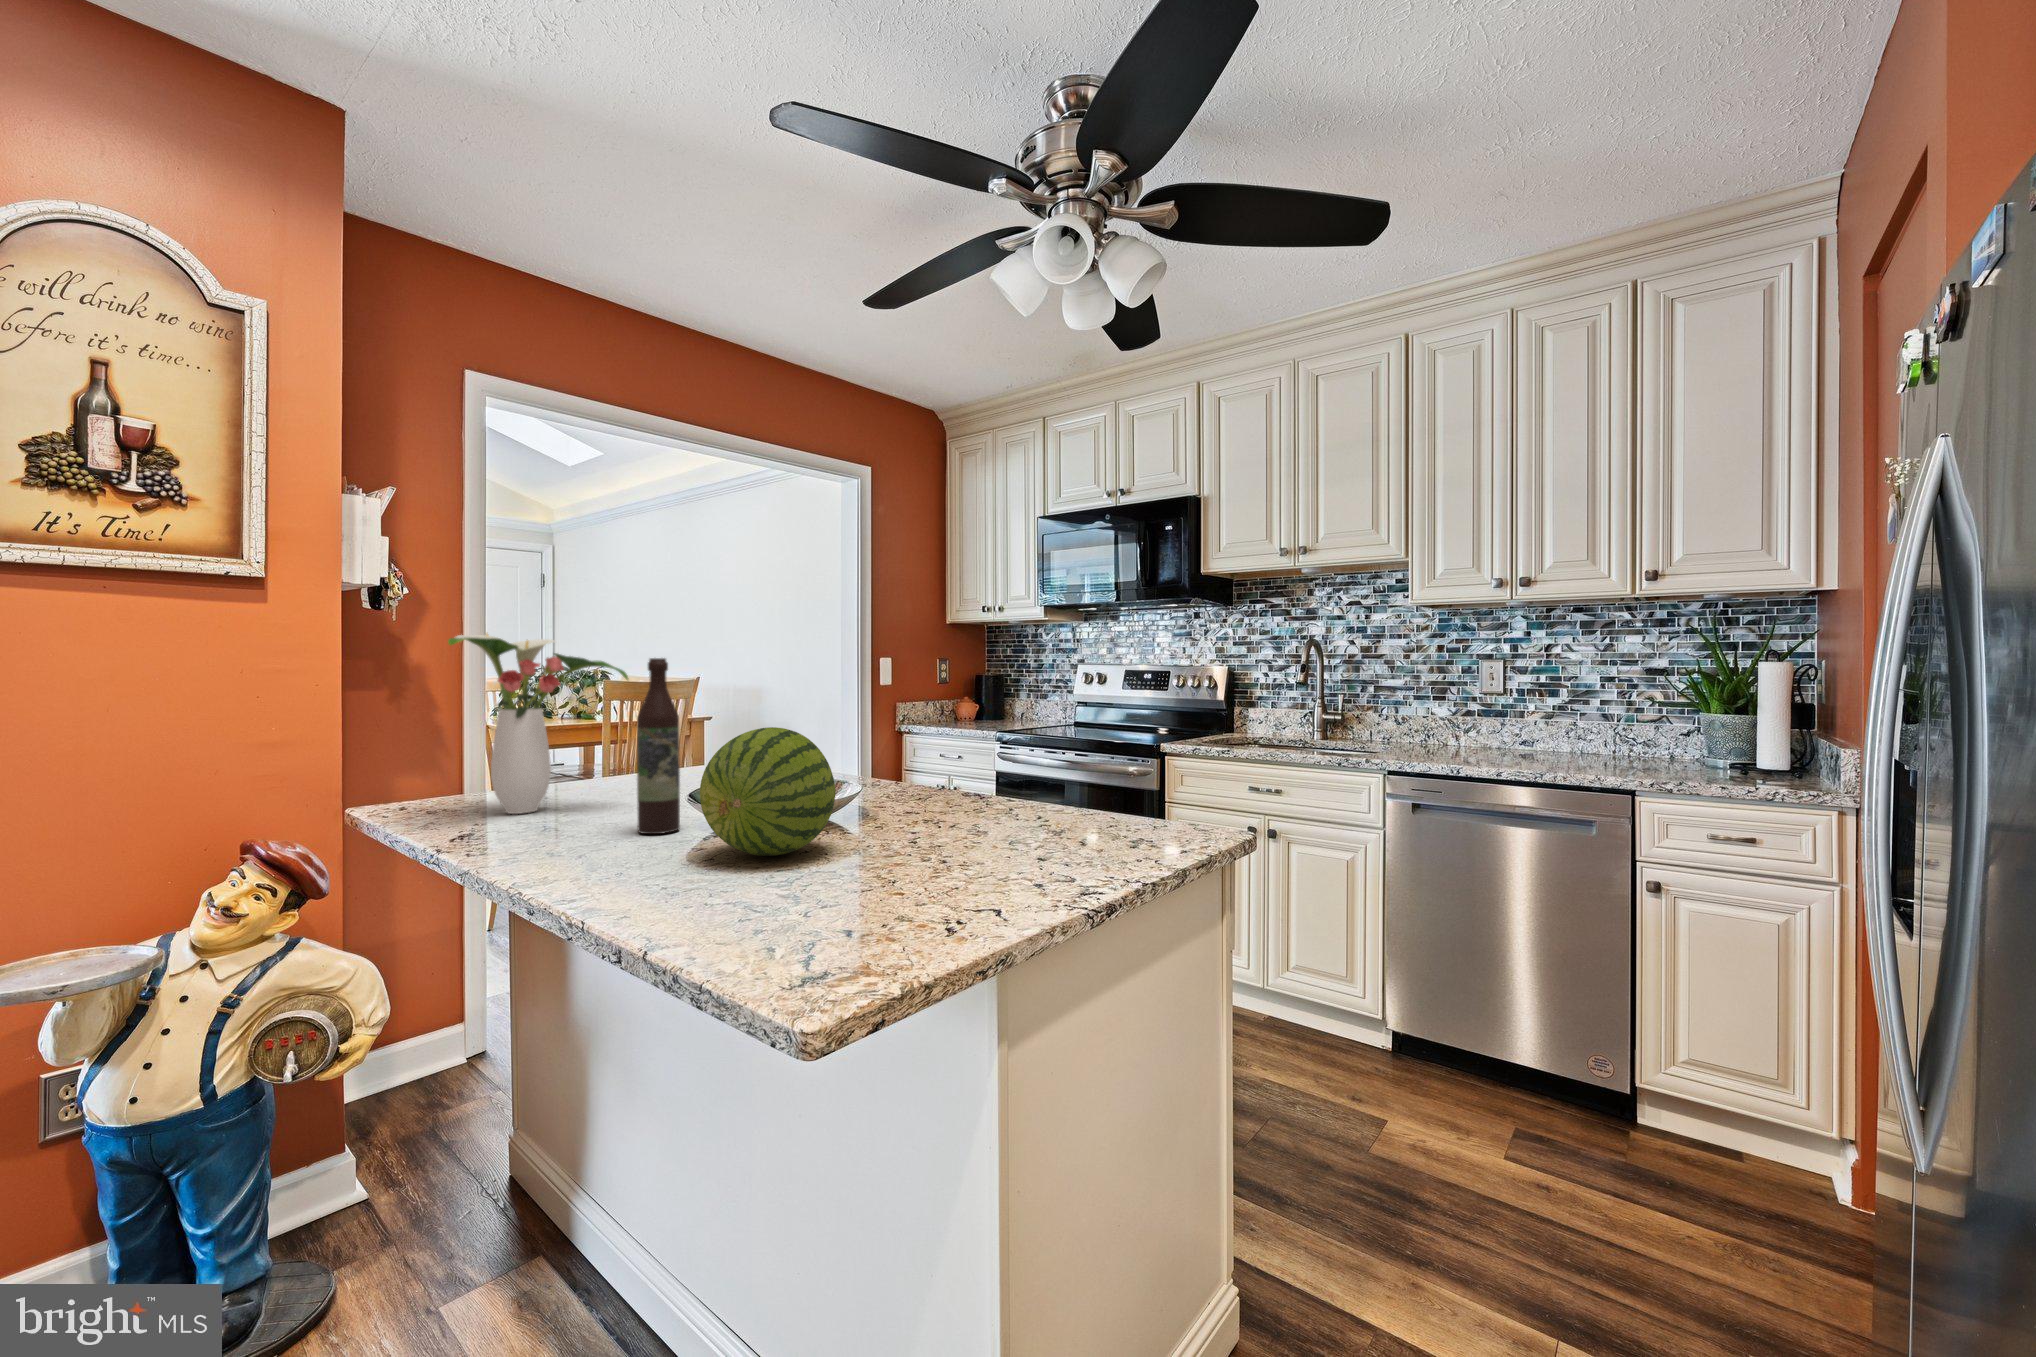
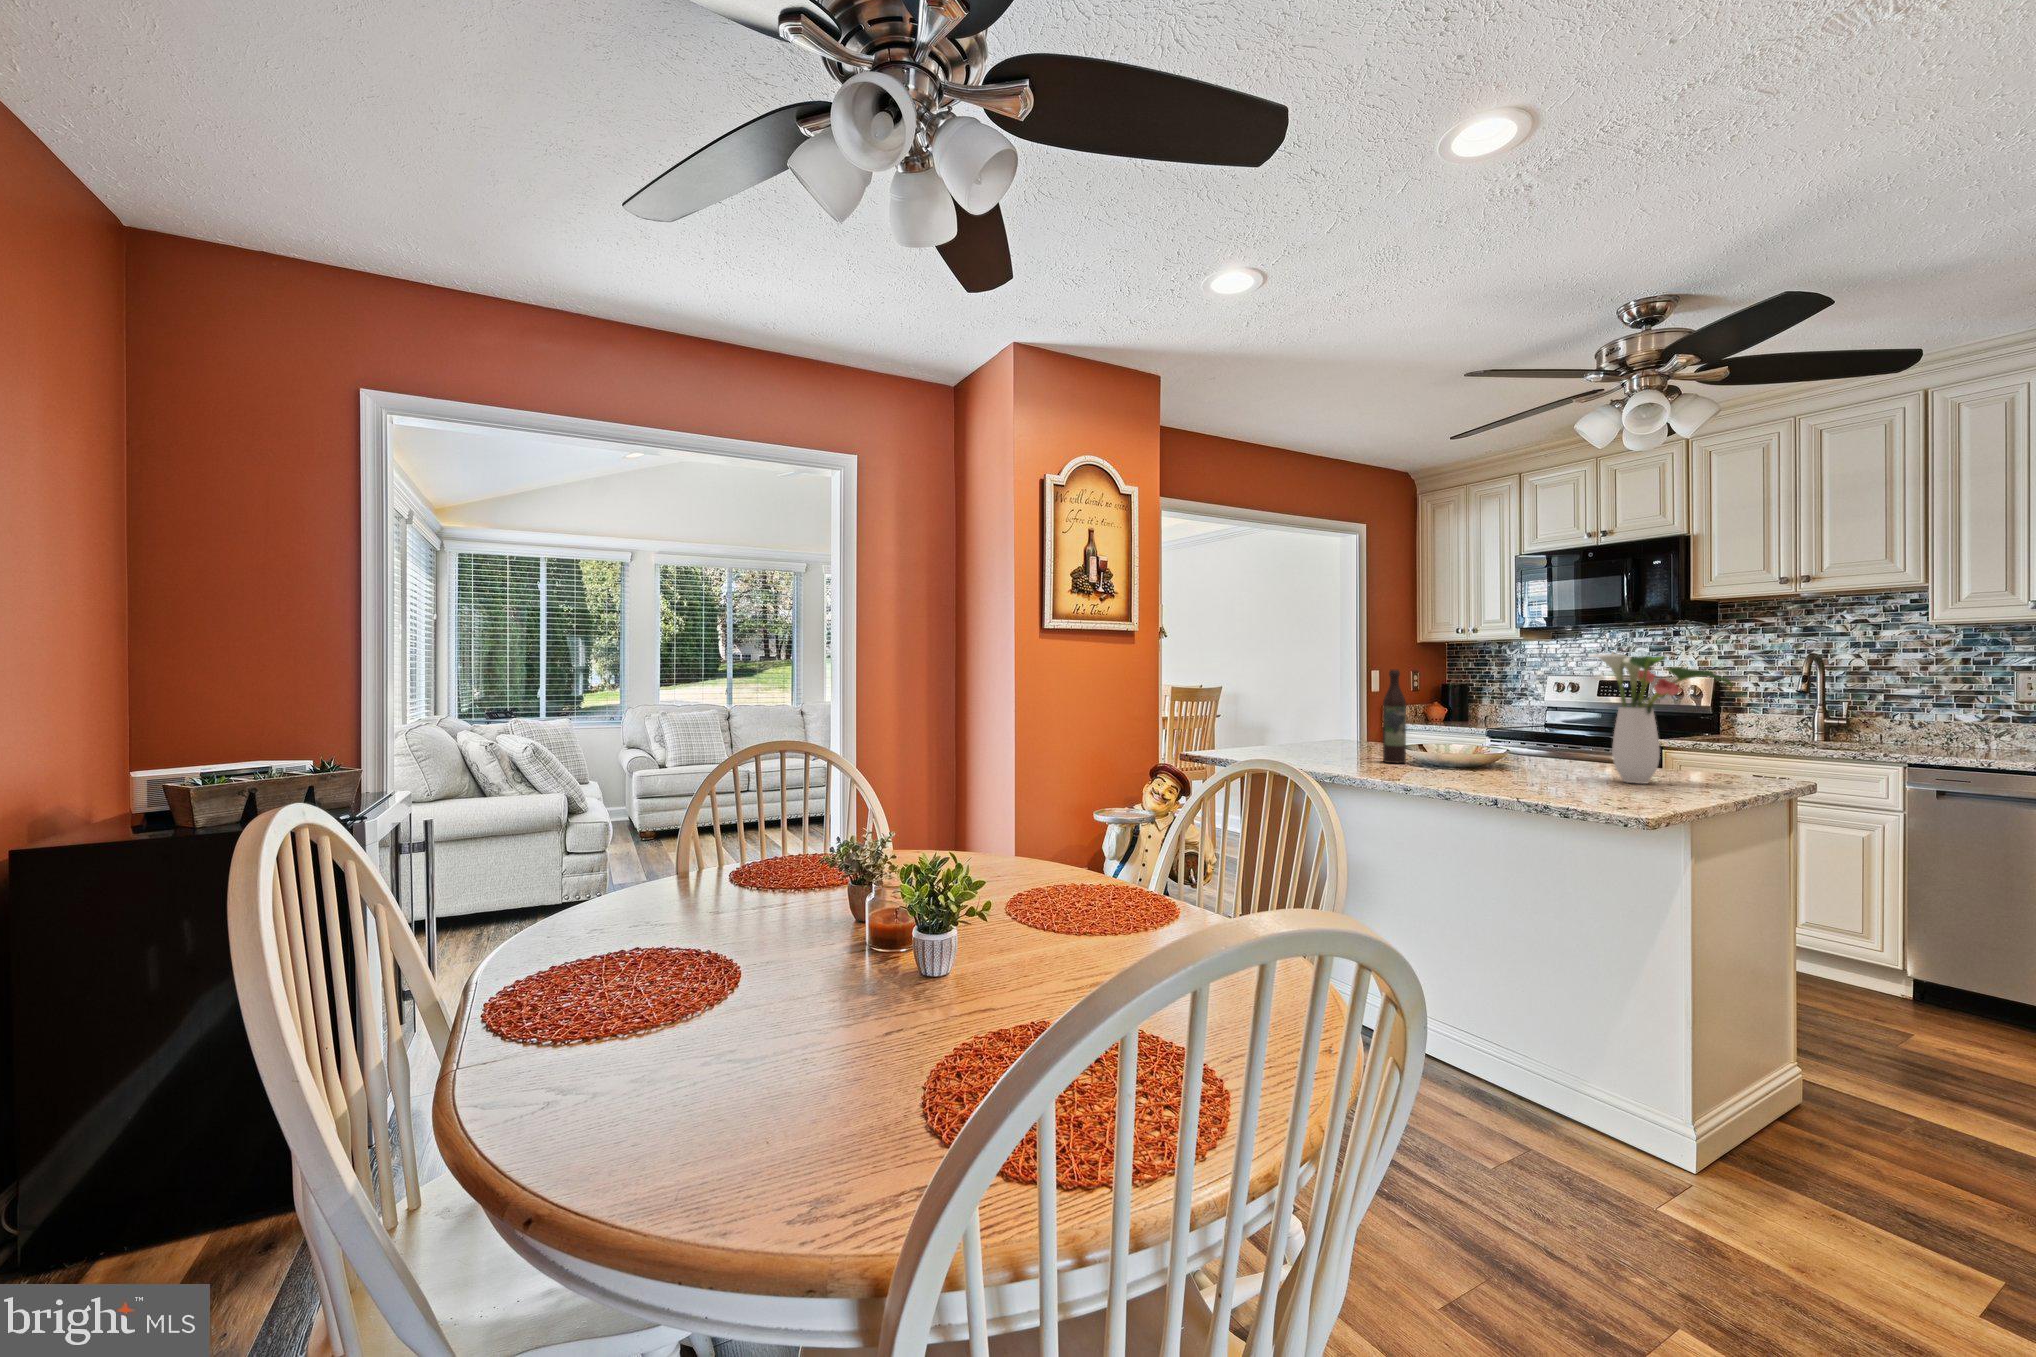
flower arrangement: present [448,633,629,814] -> present [1590,653,1733,784]
fruit: present [700,727,836,856] -> none [1451,706,1529,773]

